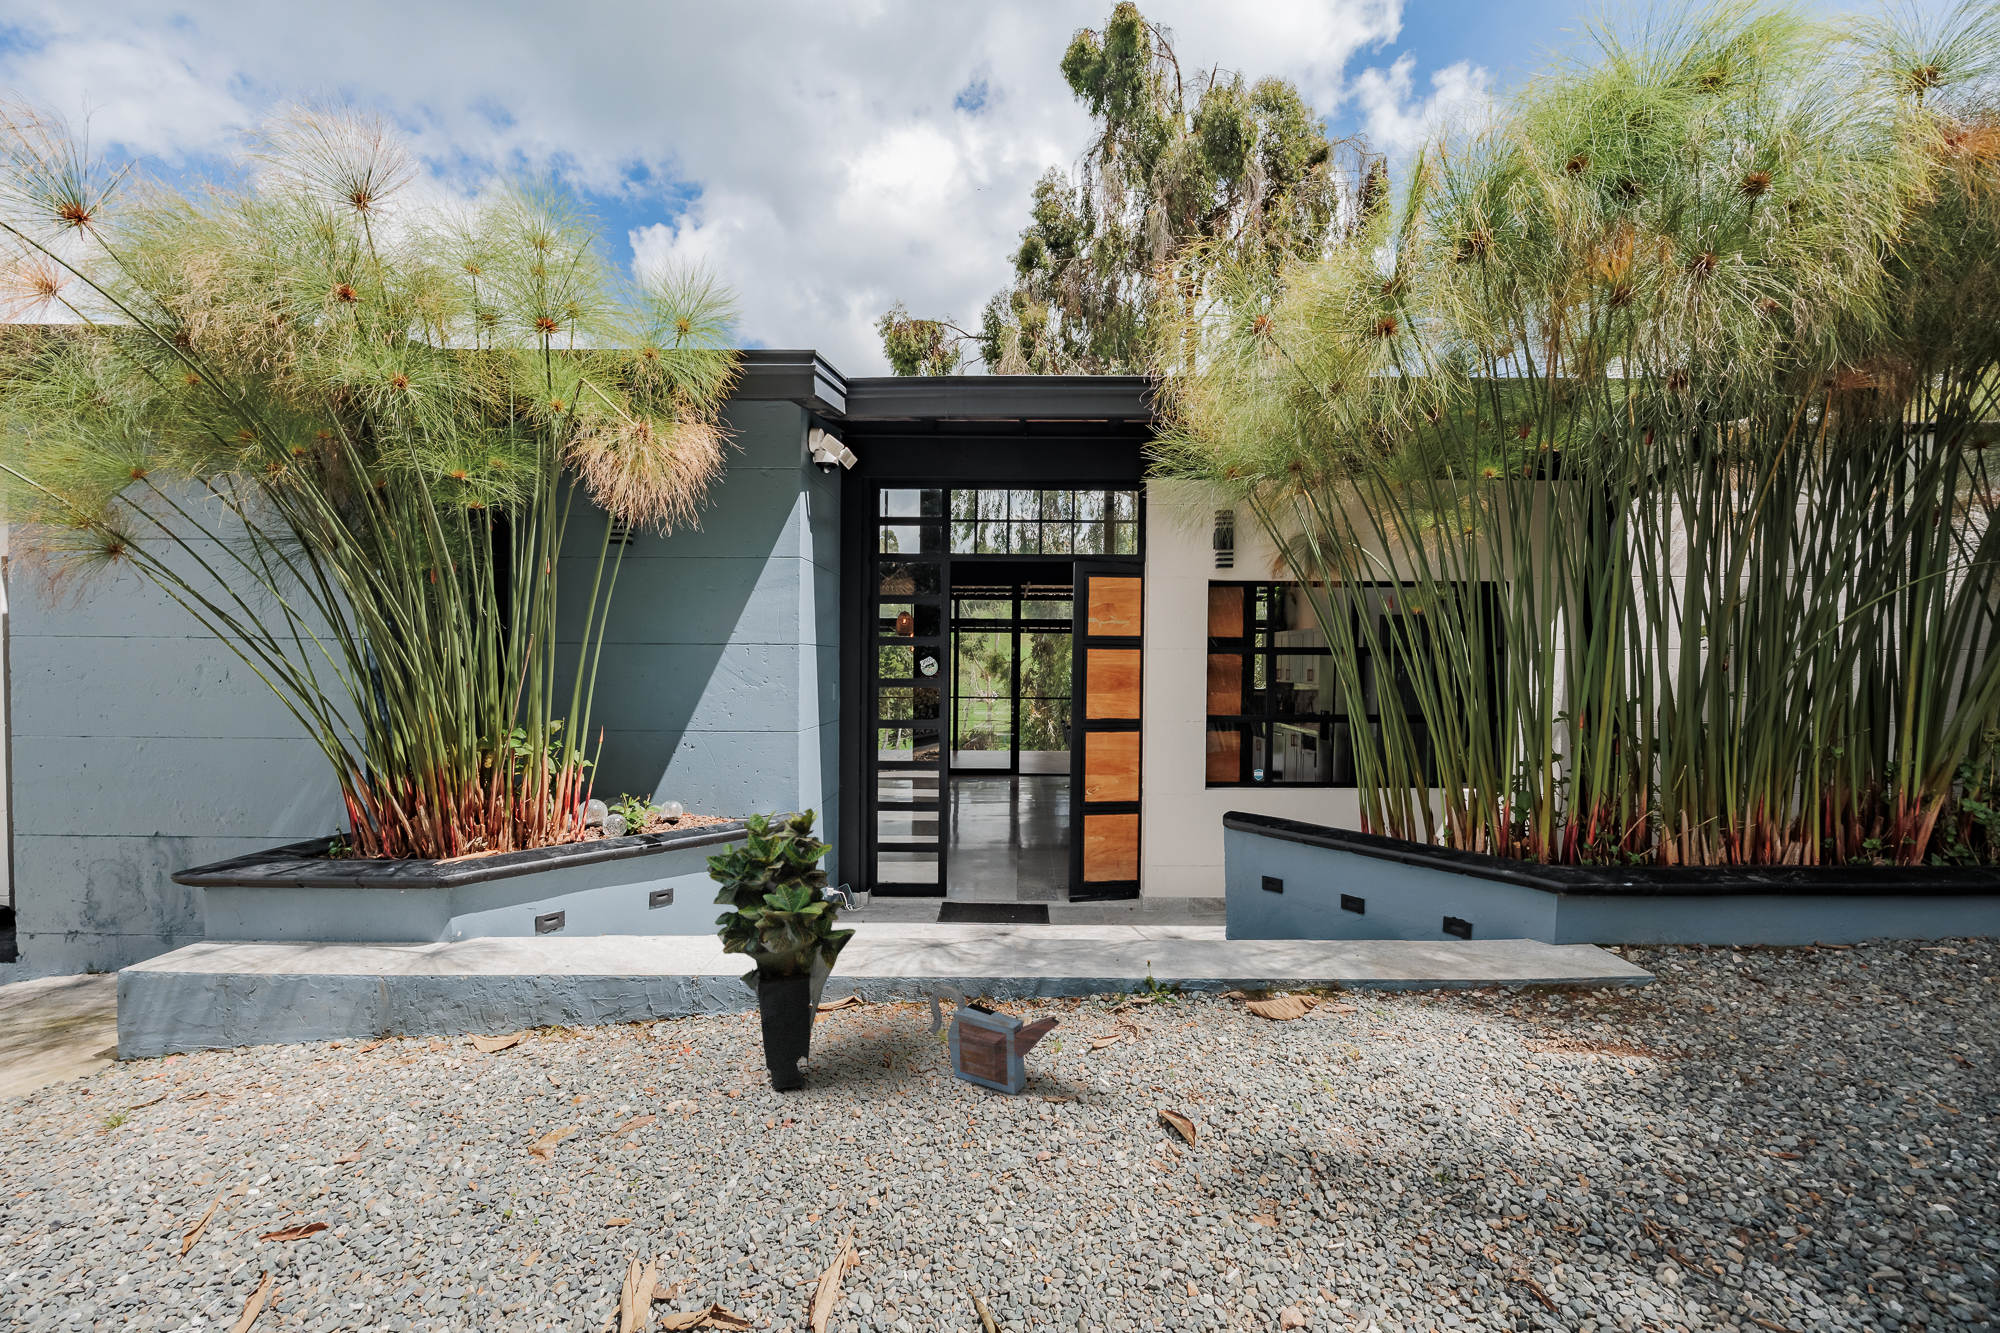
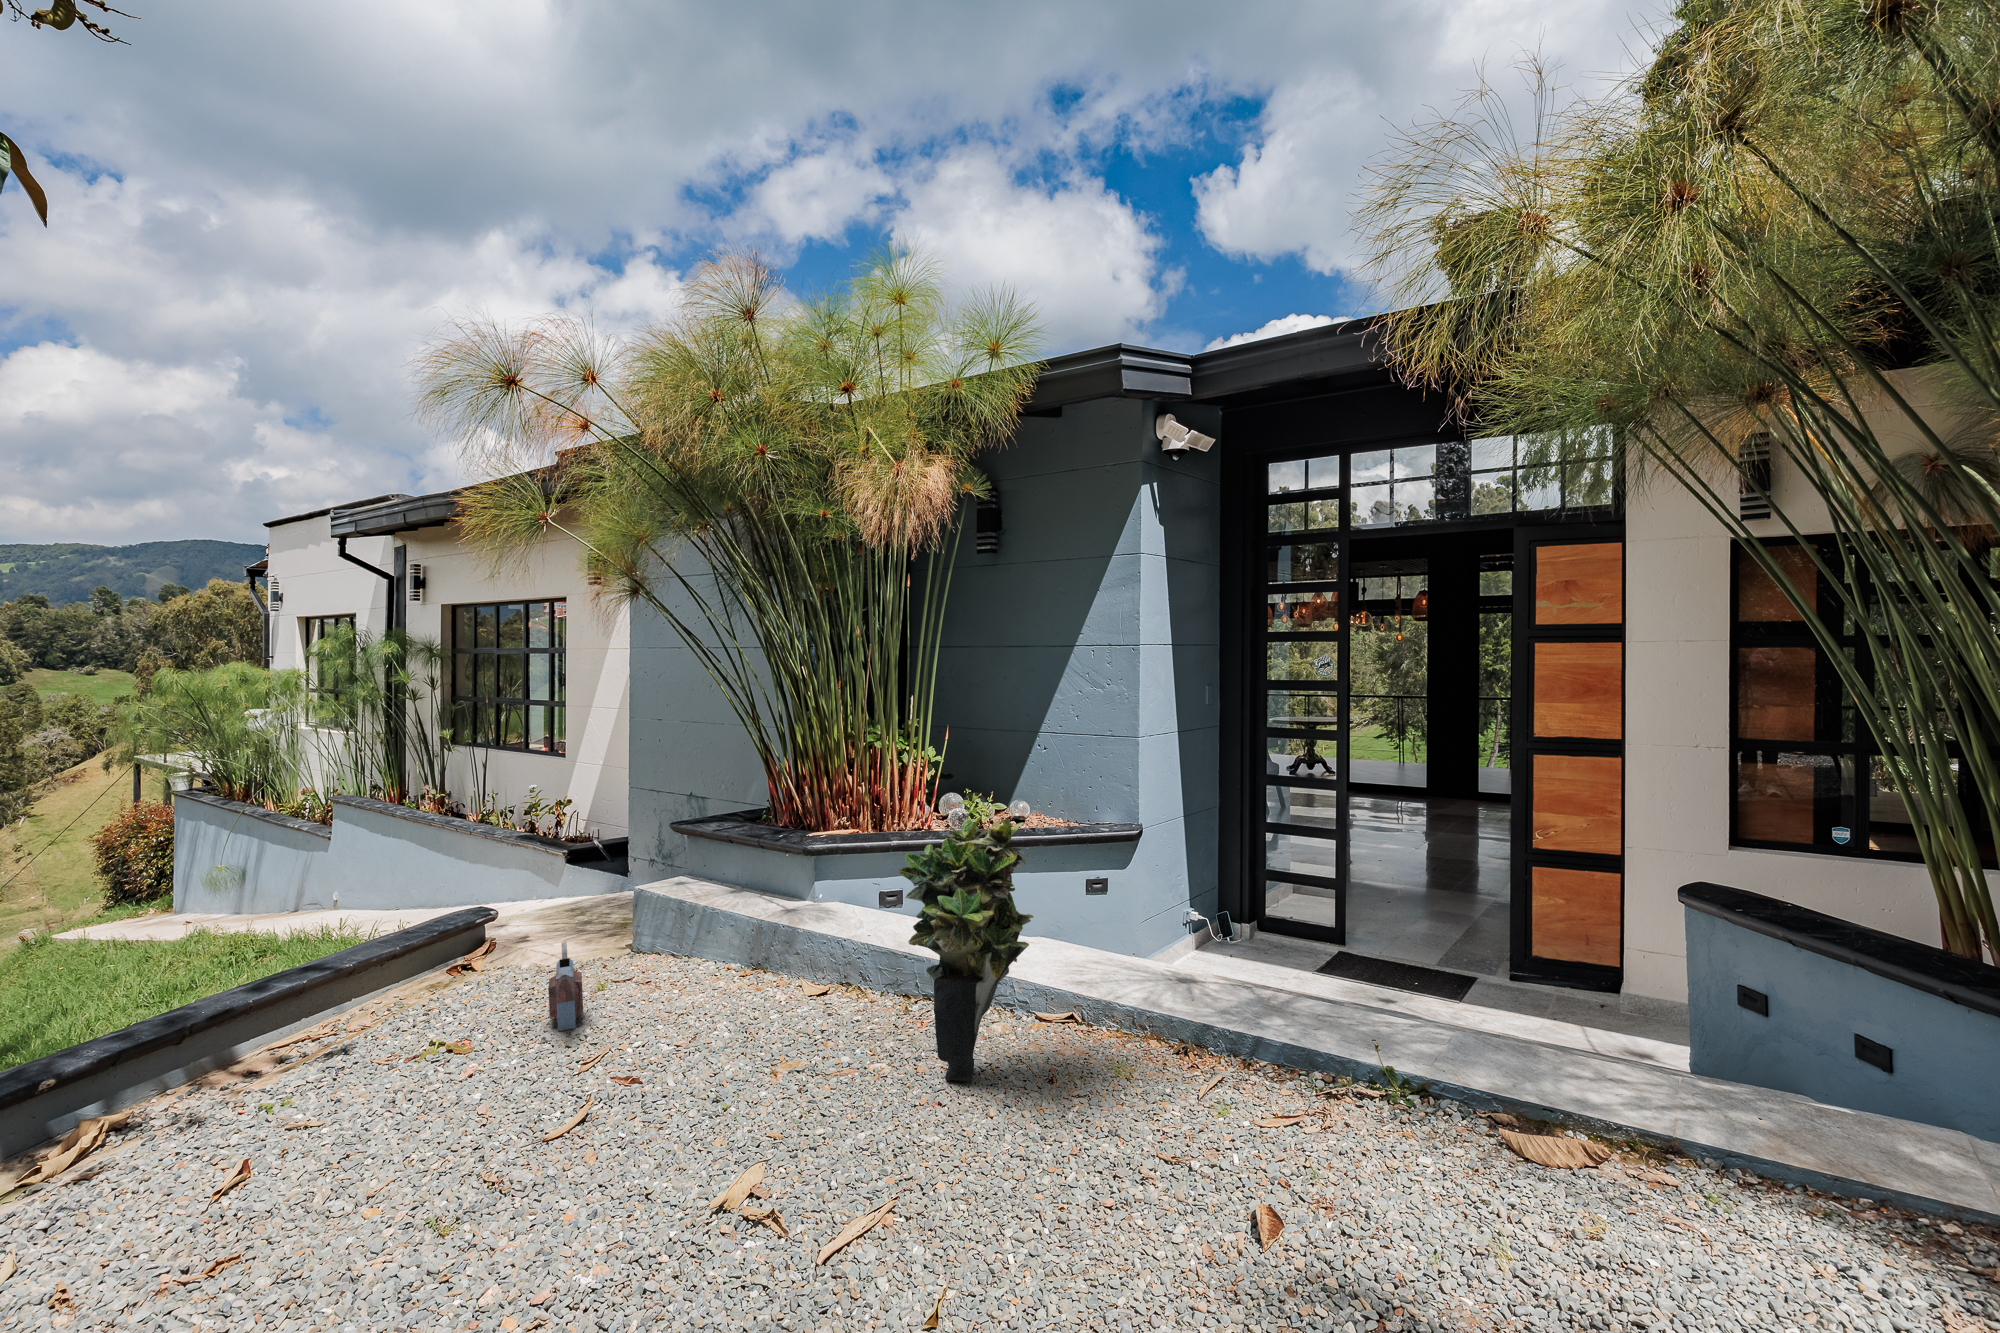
watering can: present [930,986,1060,1095] -> present [548,942,583,1031]

